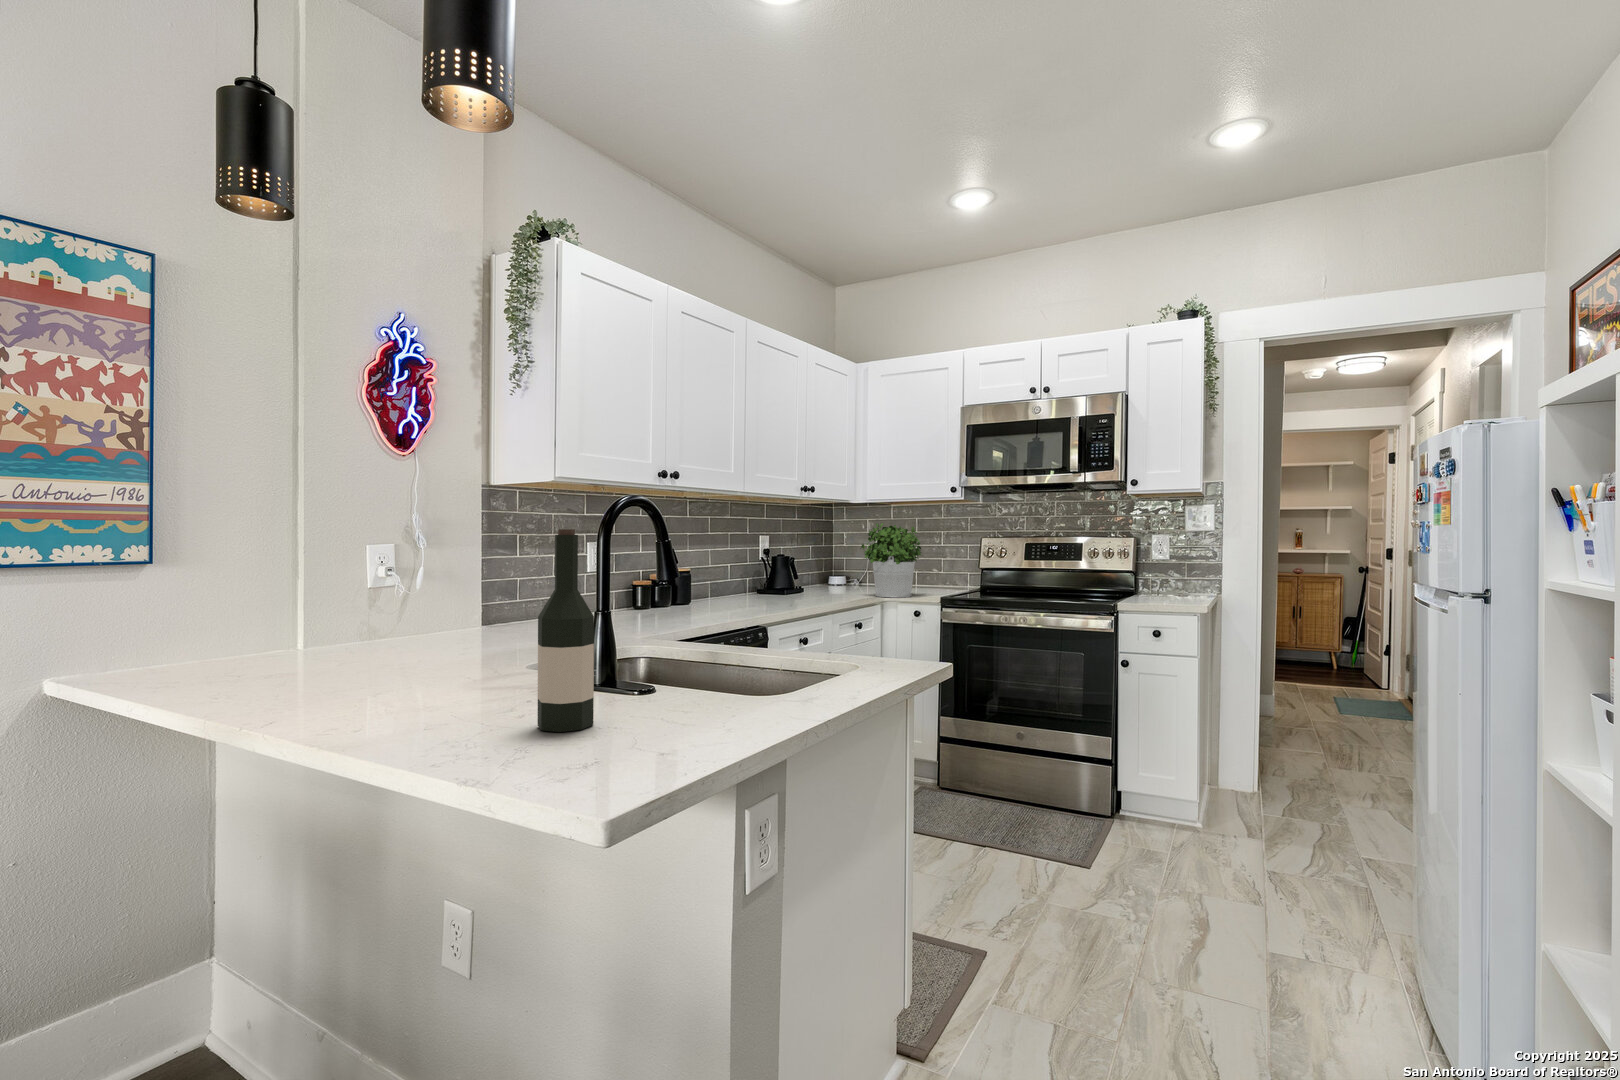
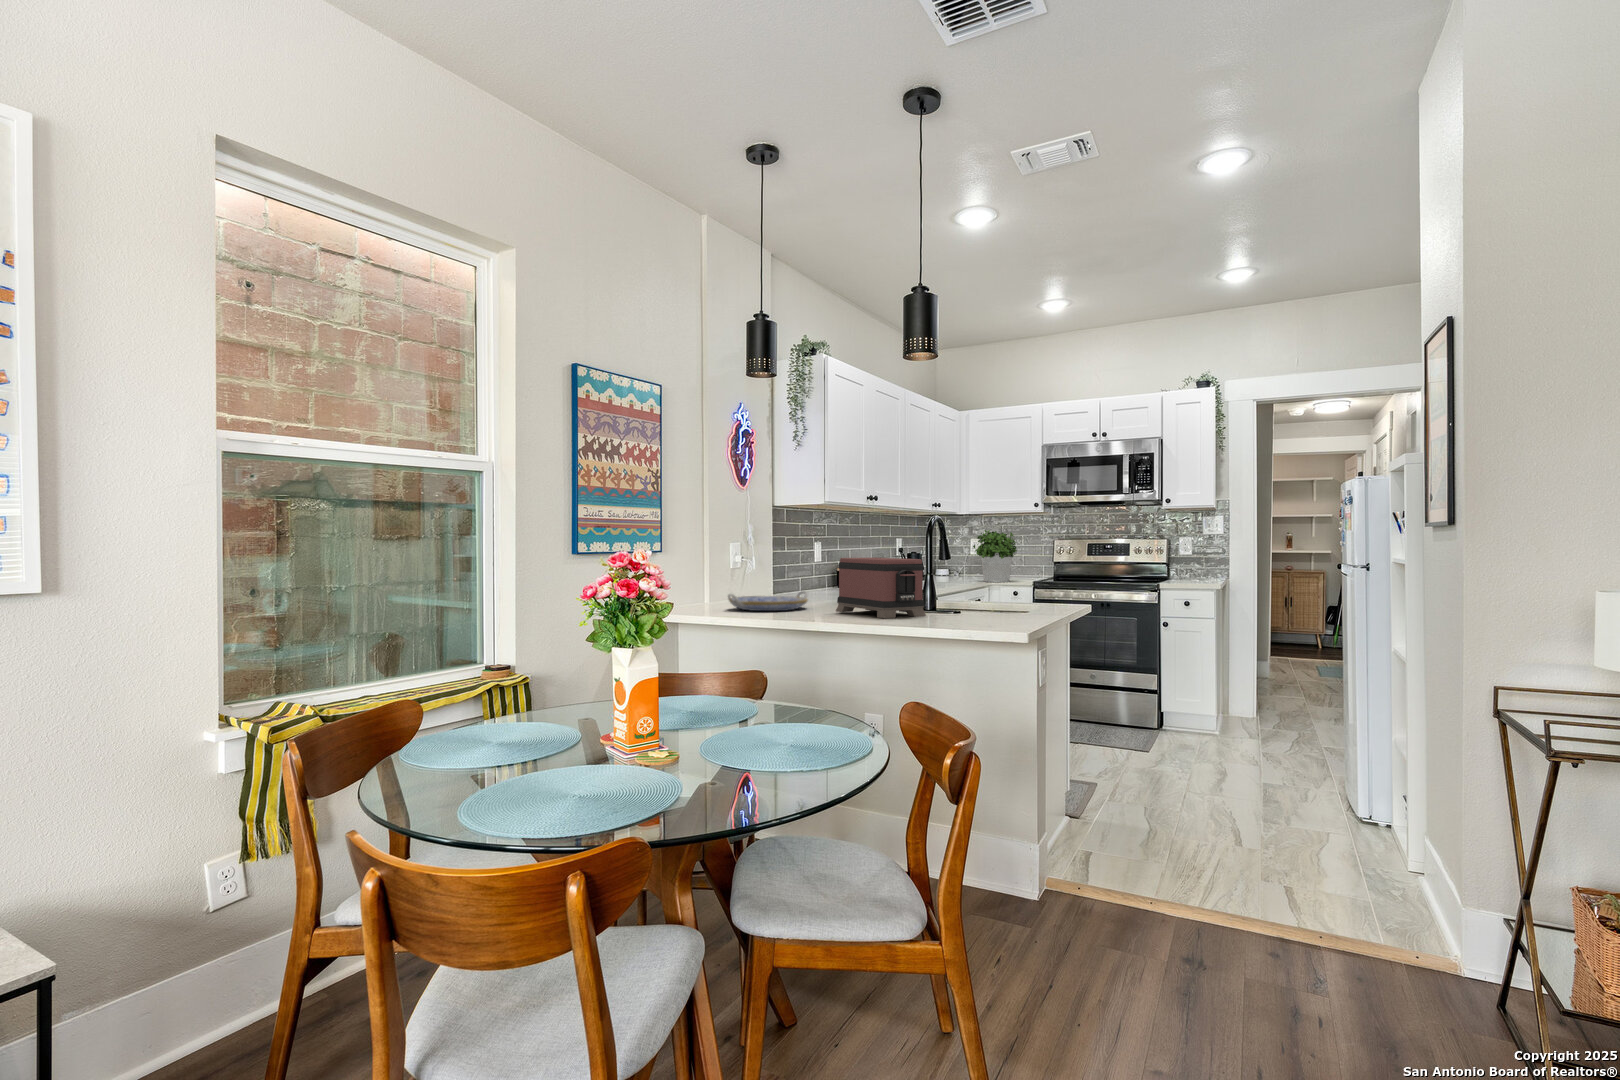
wine bottle: present [538,529,594,732] -> none [943,532,966,618]
toaster: none [385,580,528,729] -> present [836,558,926,618]
serving tray: none [209,639,405,686] -> present [728,591,808,611]

